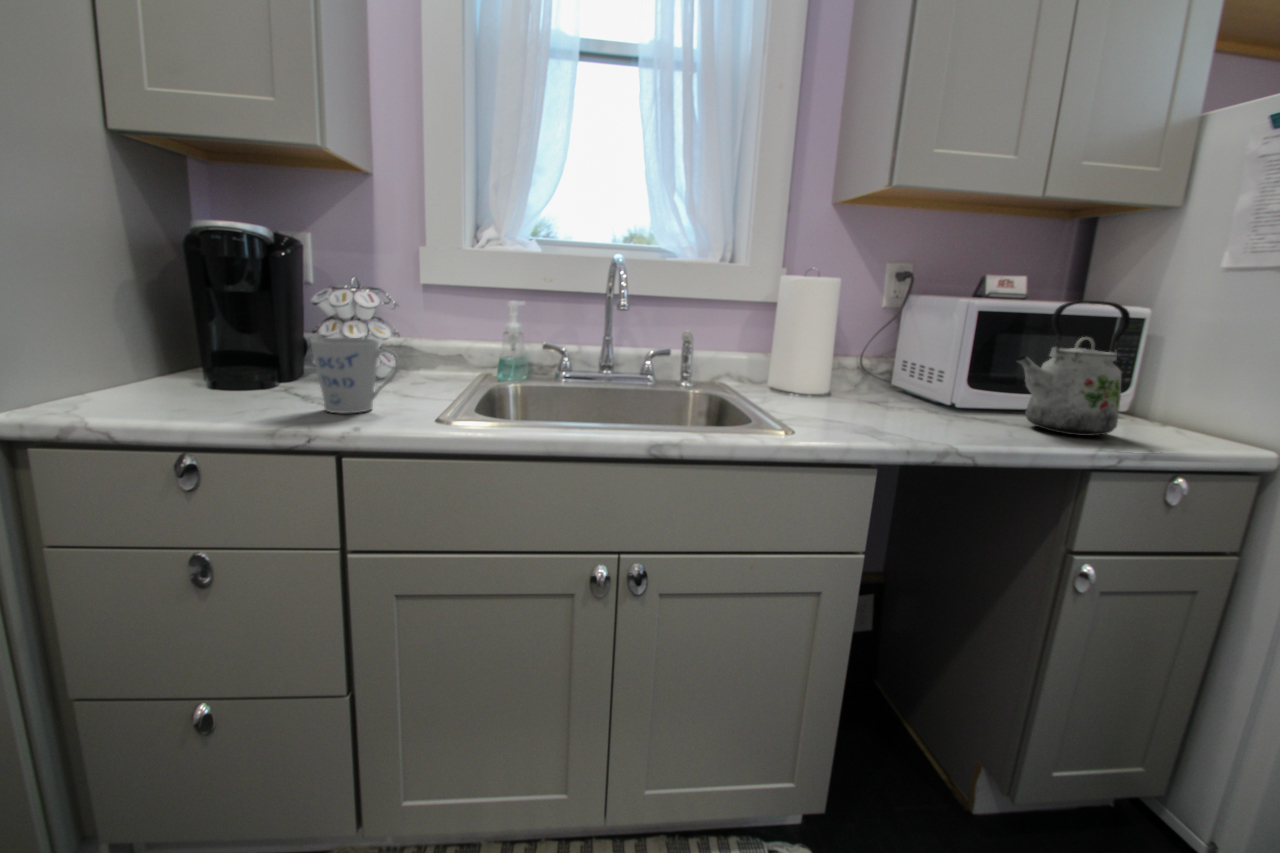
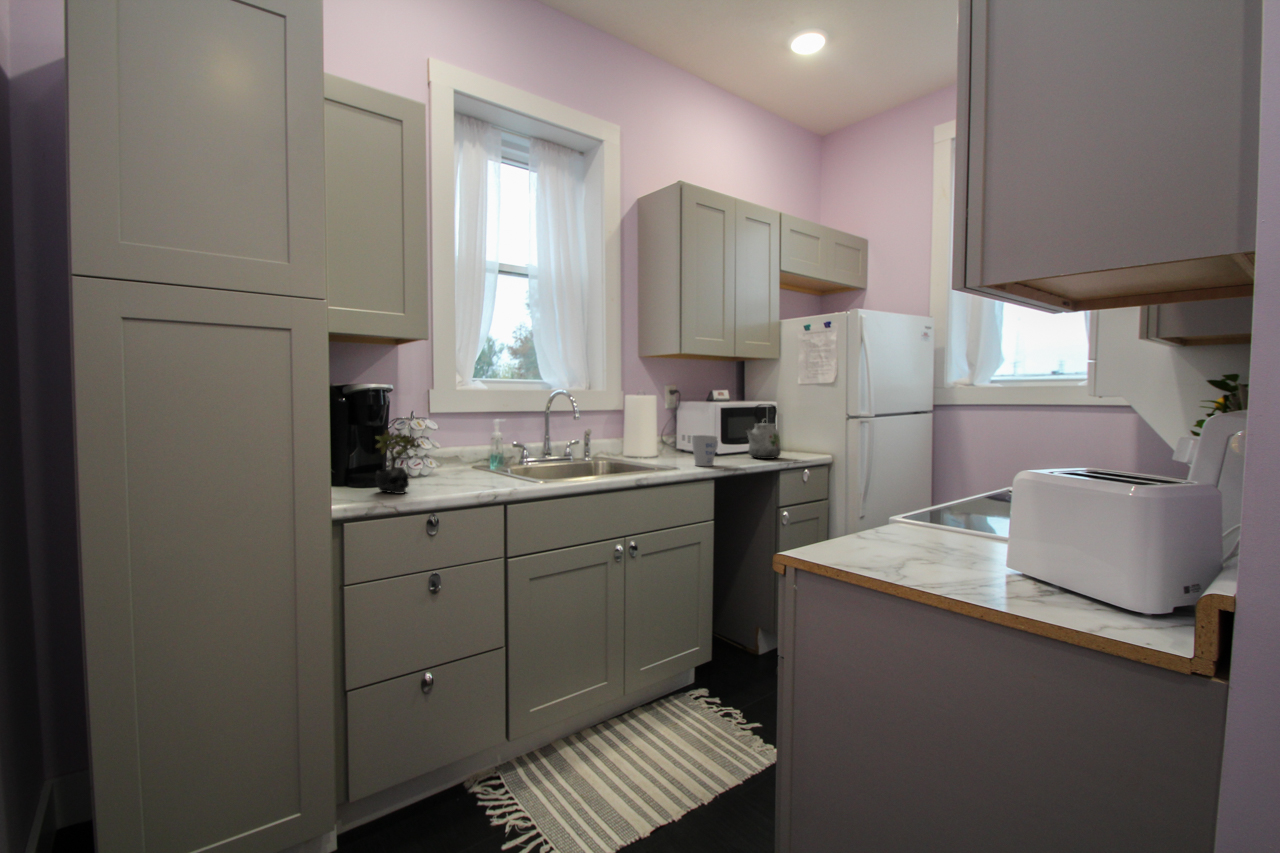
succulent plant: none [162,297,248,406] -> present [375,430,421,494]
mug: present [311,338,400,413] -> present [692,435,718,466]

